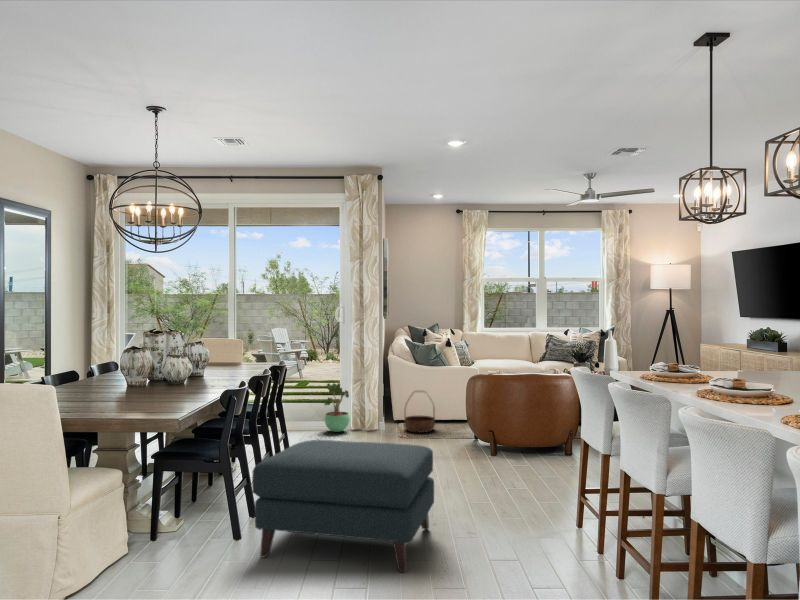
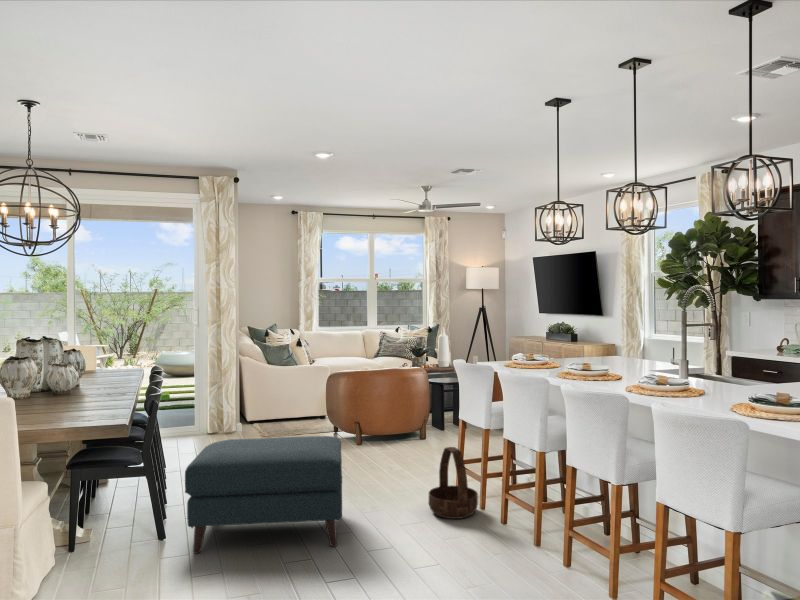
potted plant: present [323,383,350,432] -> none [178,386,208,436]
basket: present [405,391,435,433] -> present [429,447,478,519]

